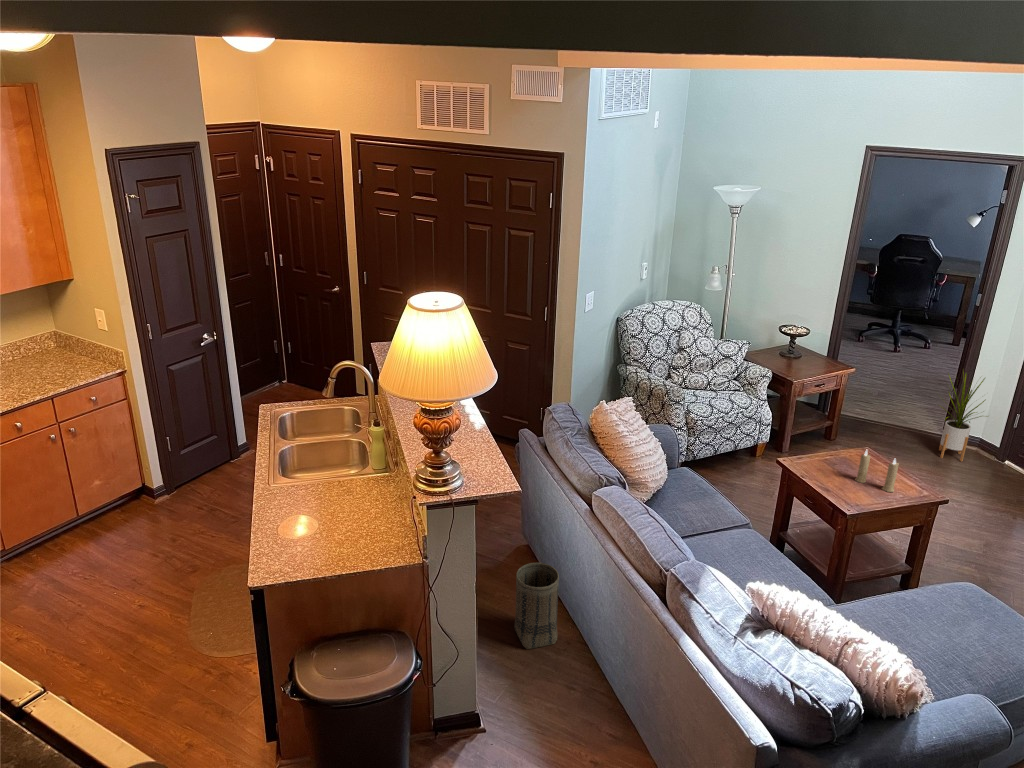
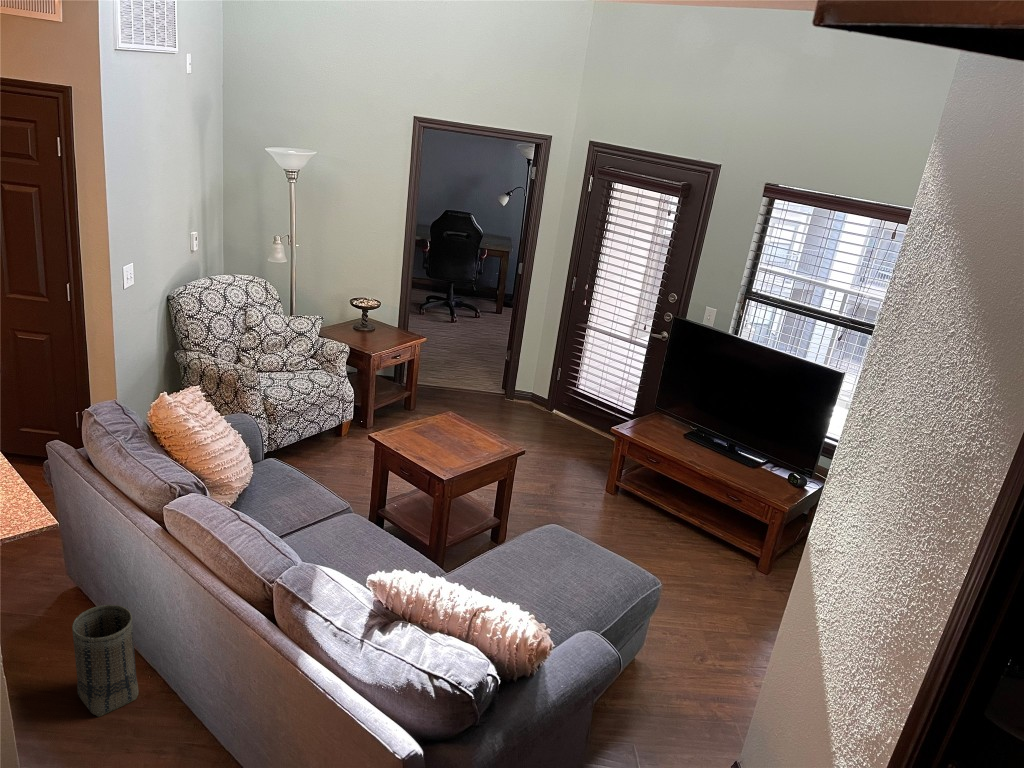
house plant: present [939,374,985,462] -> none [500,326,549,414]
candle: present [855,450,899,492] -> none [446,411,486,452]

